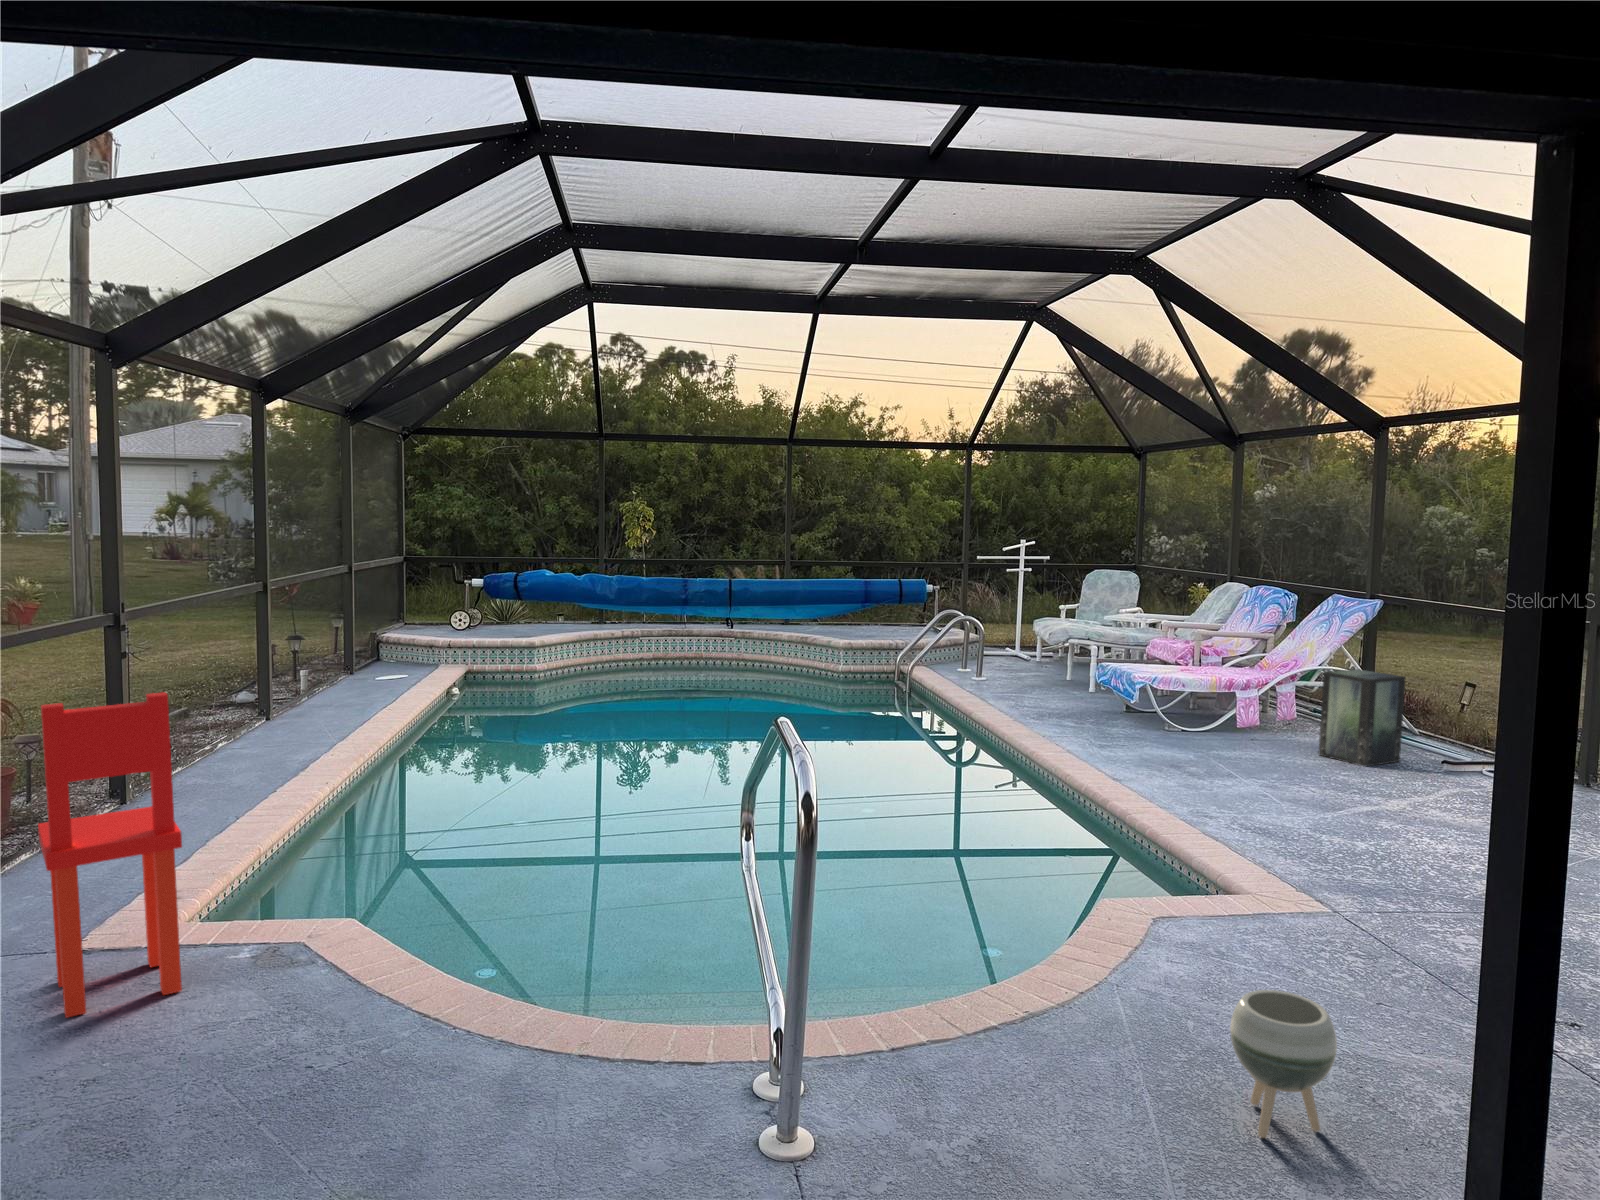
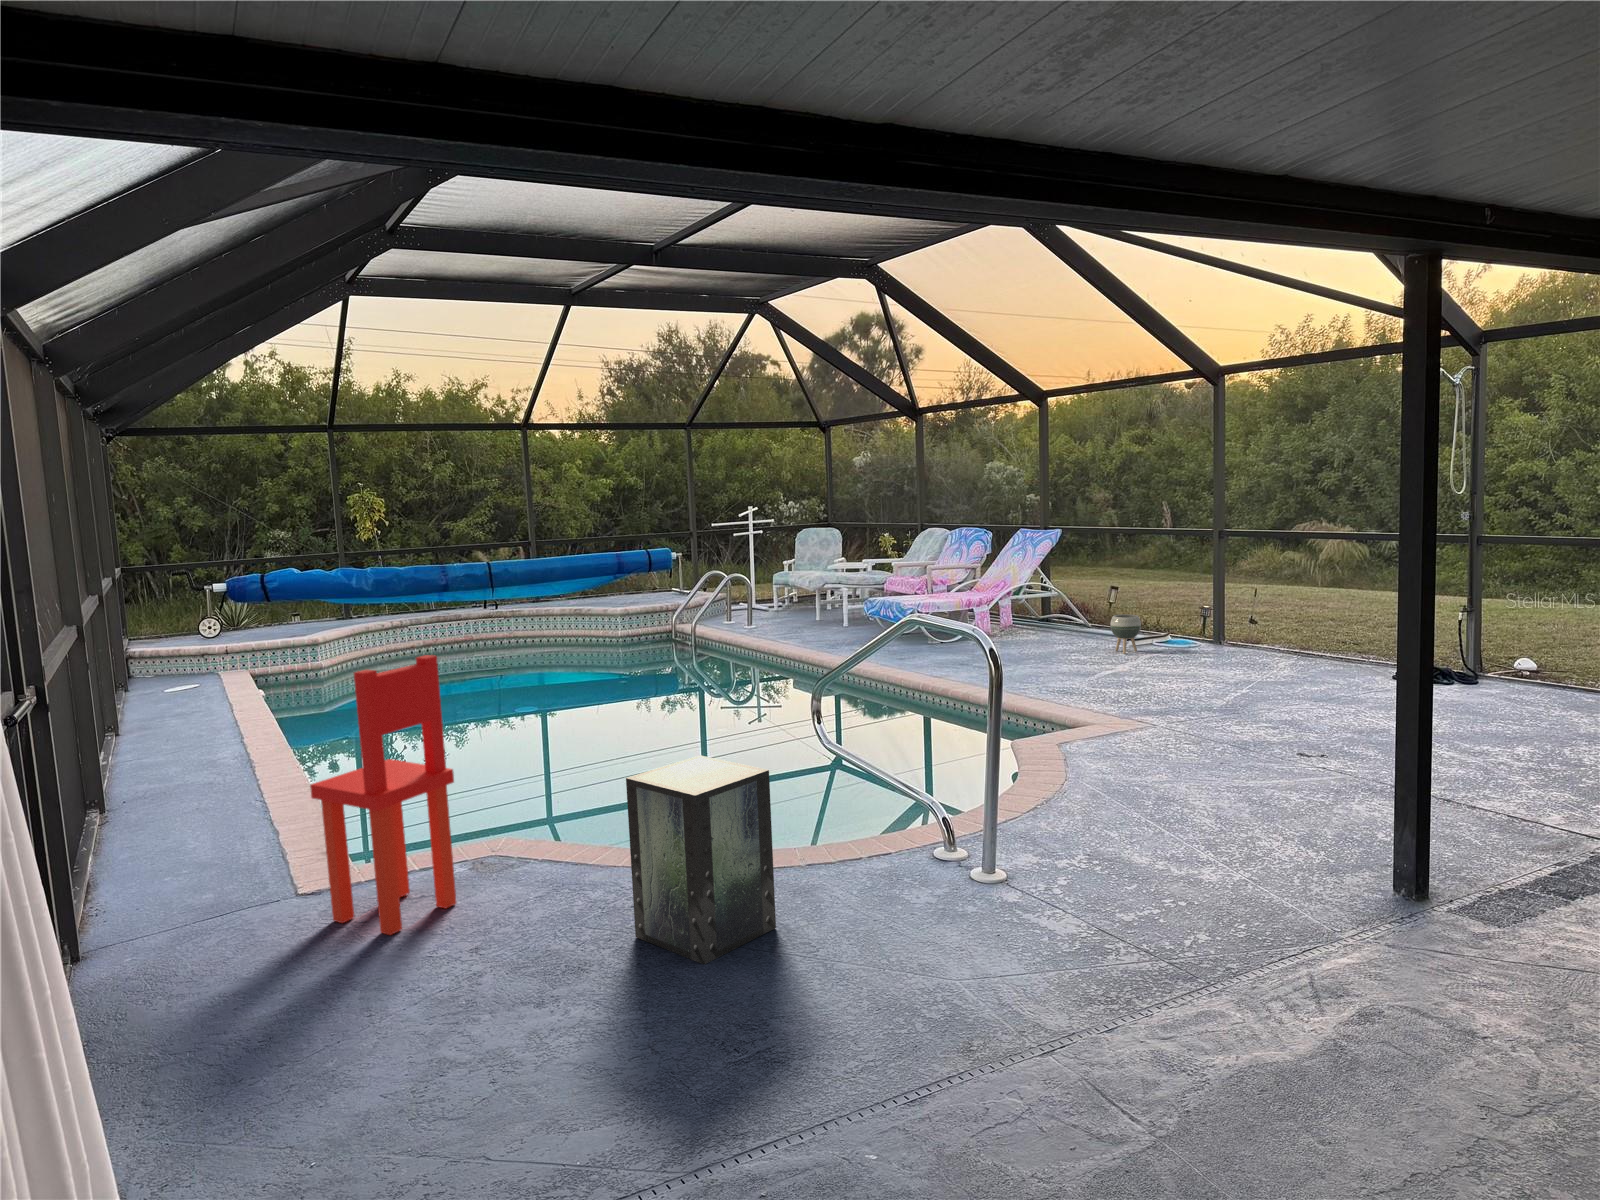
storage box: present [1319,669,1405,767] -> present [626,755,776,965]
planter: present [1230,990,1337,1138] -> present [1110,614,1141,654]

